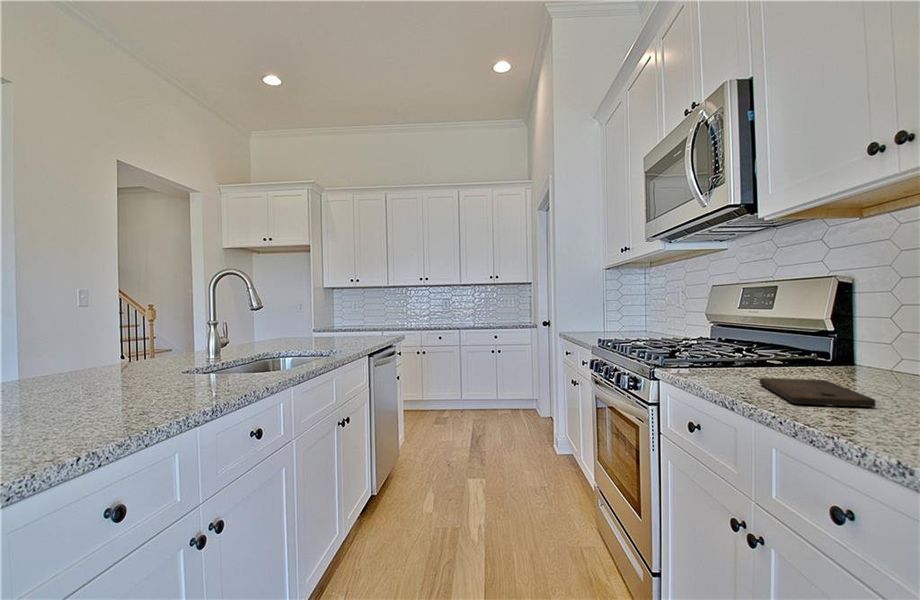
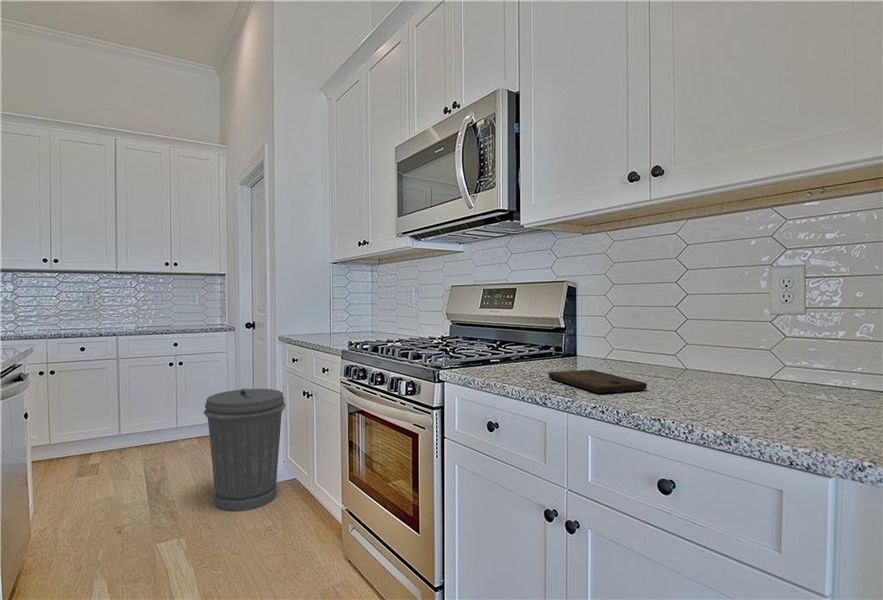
trash can: none [499,375,562,474] -> present [203,389,286,511]

